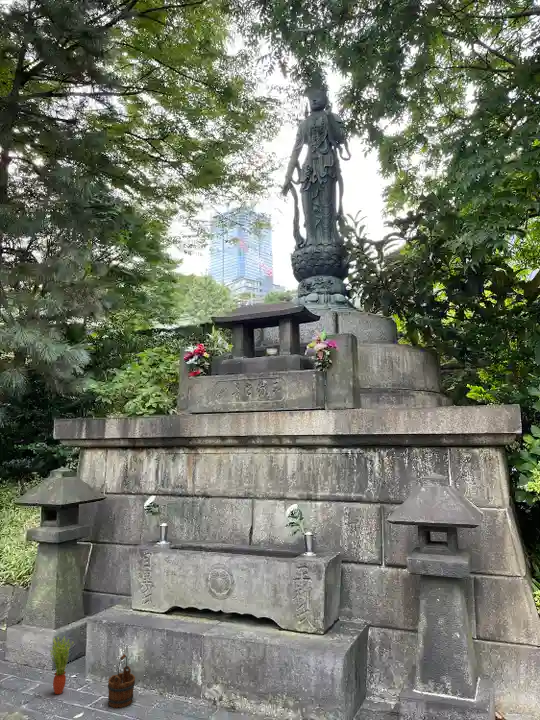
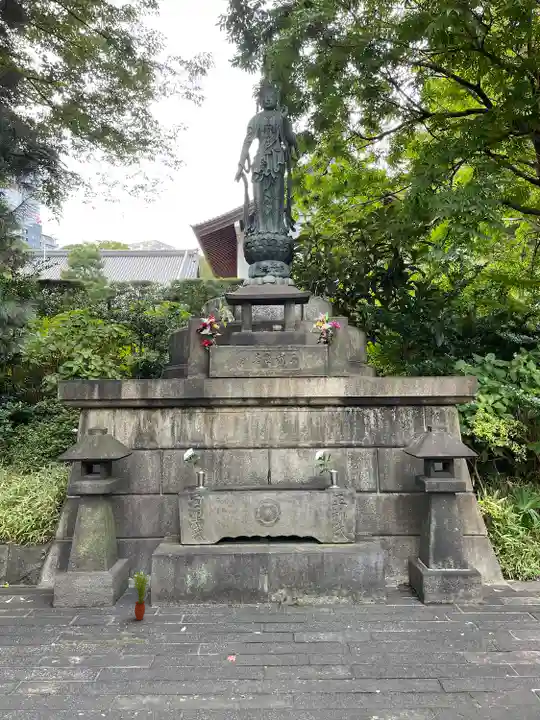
wooden bucket: present [108,654,135,708] -> none [192,577,214,619]

